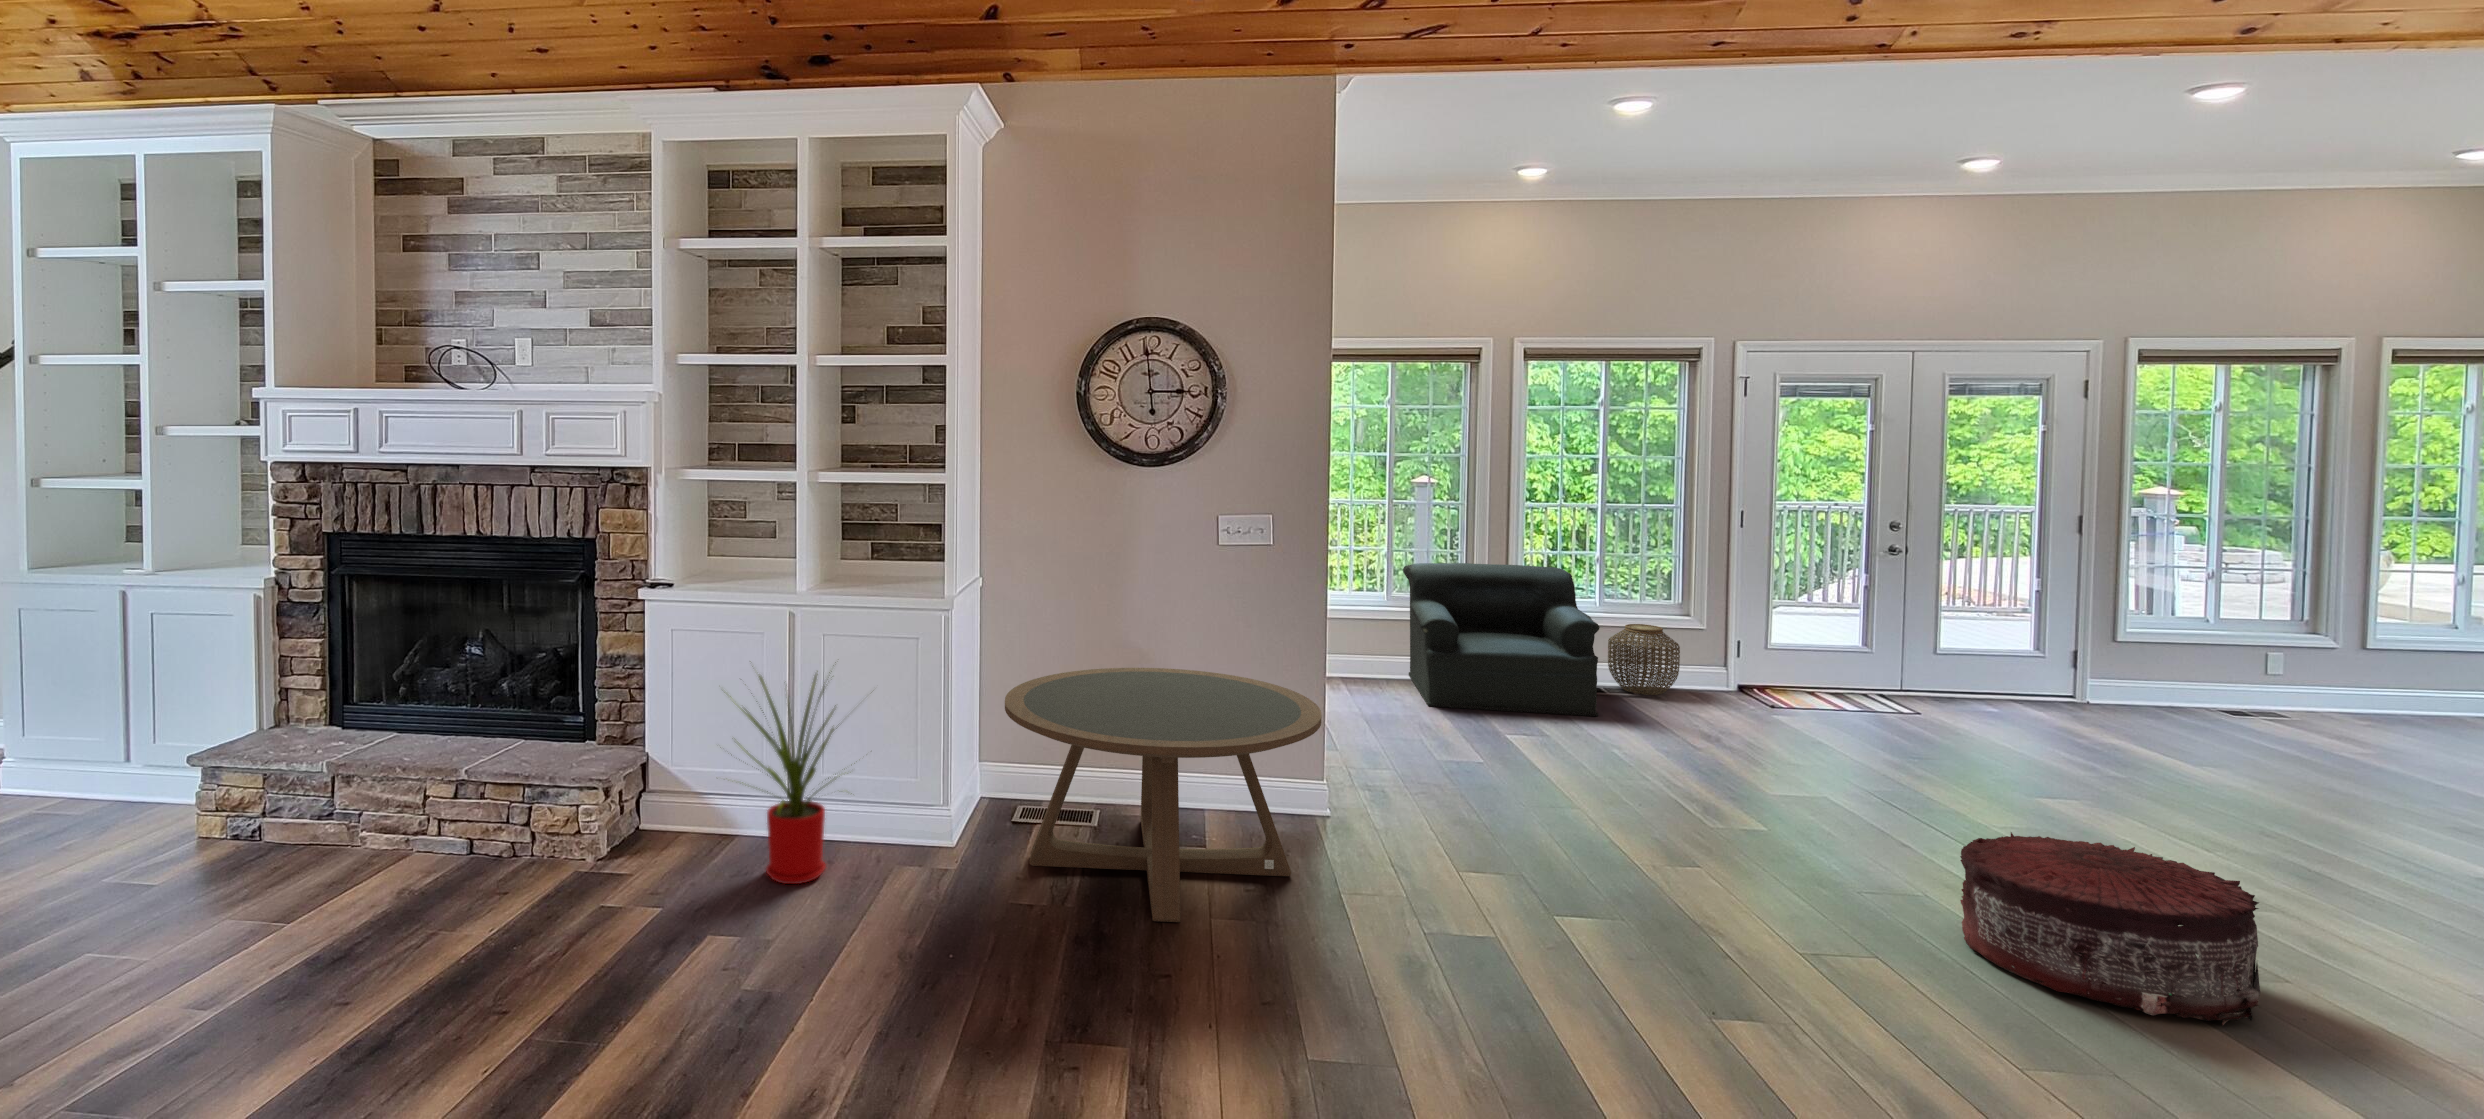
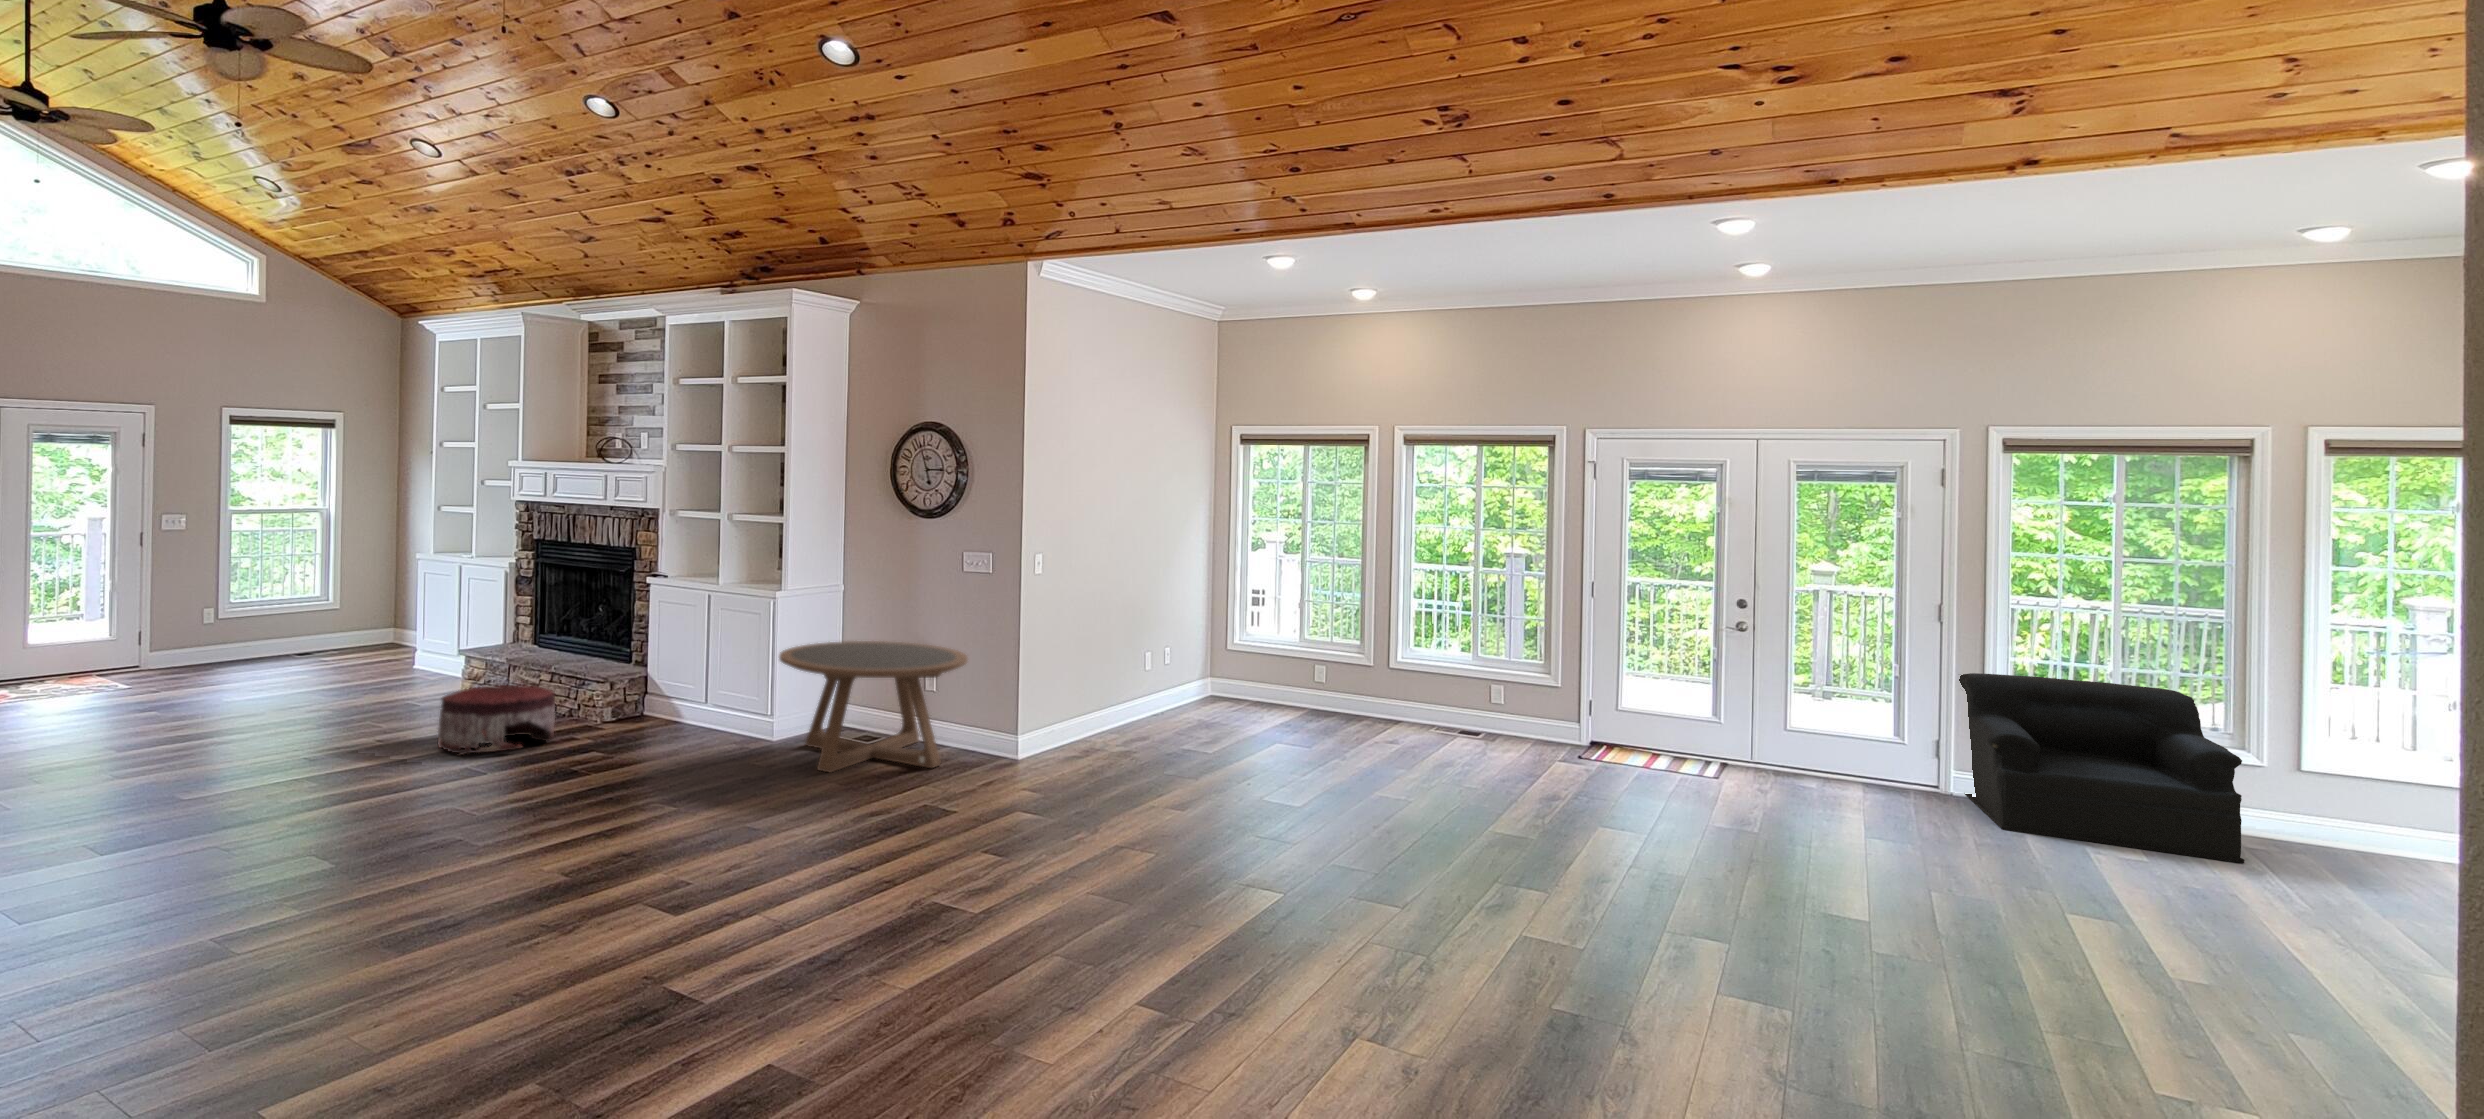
armchair: present [1403,563,1600,716] -> present [1959,673,2244,863]
woven basket: present [1608,624,1680,695] -> none [1455,676,1514,738]
house plant: present [730,662,852,884] -> none [638,612,730,735]
pouf: present [1960,832,2260,1025] -> present [438,685,555,755]

